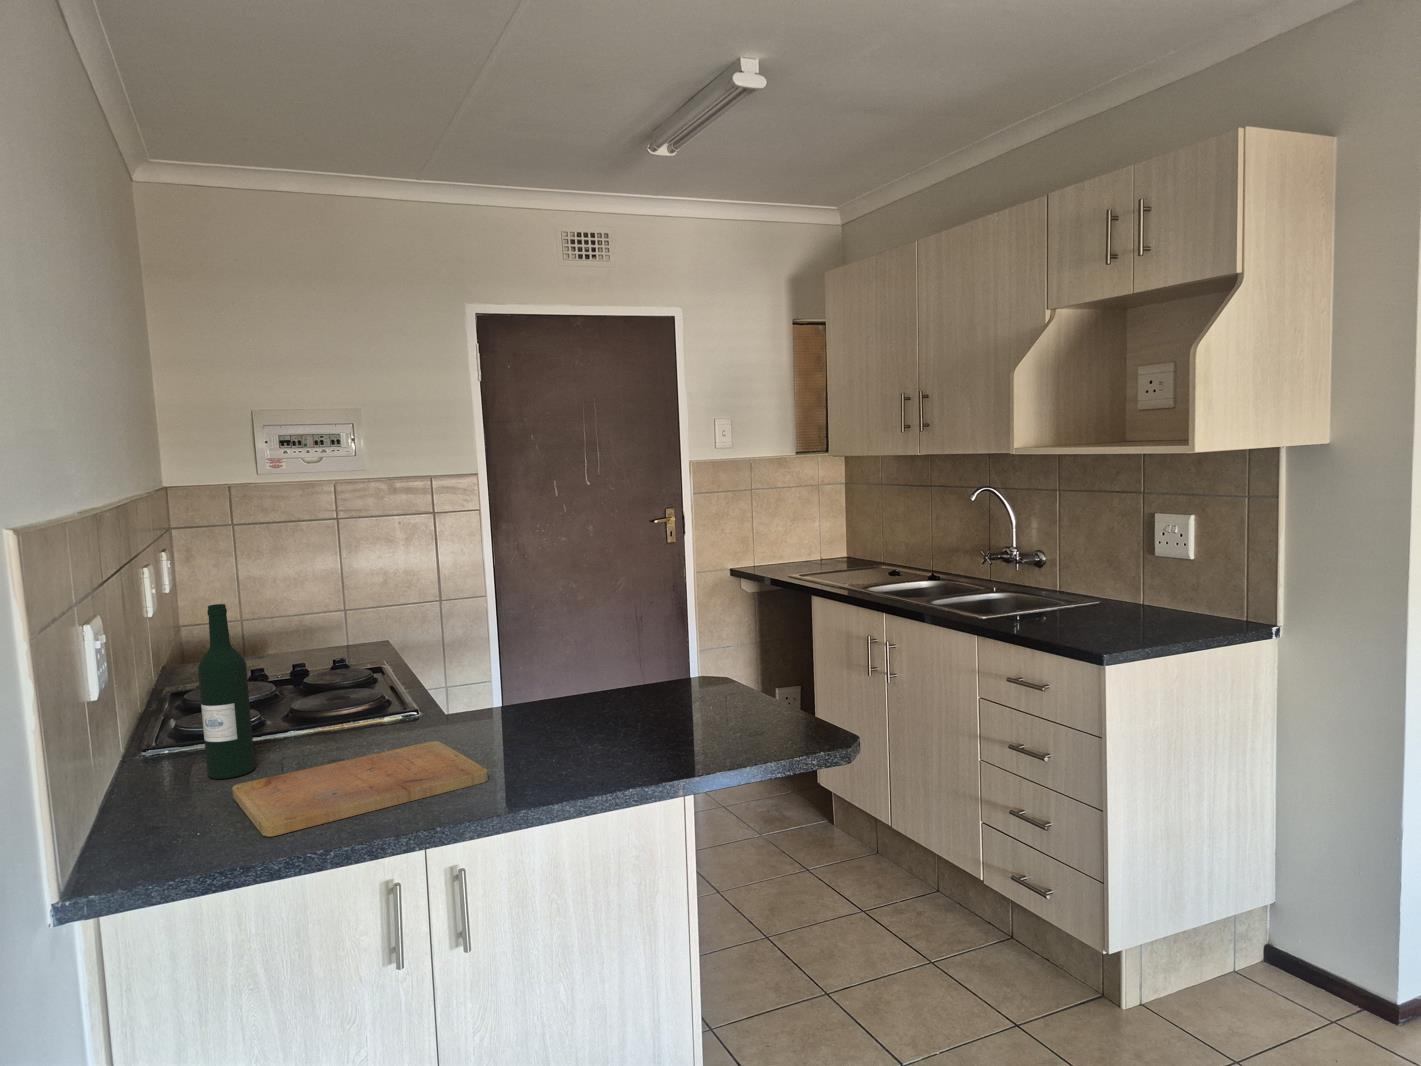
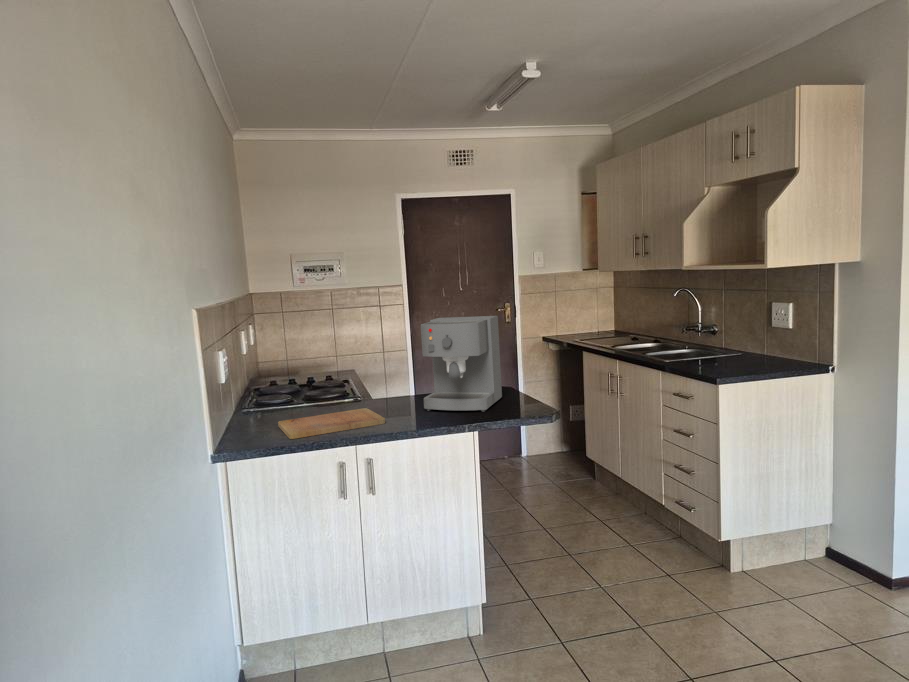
coffee maker: none [561,540,719,743] -> present [421,316,502,412]
wine bottle: present [198,604,255,779] -> none [264,344,288,421]

